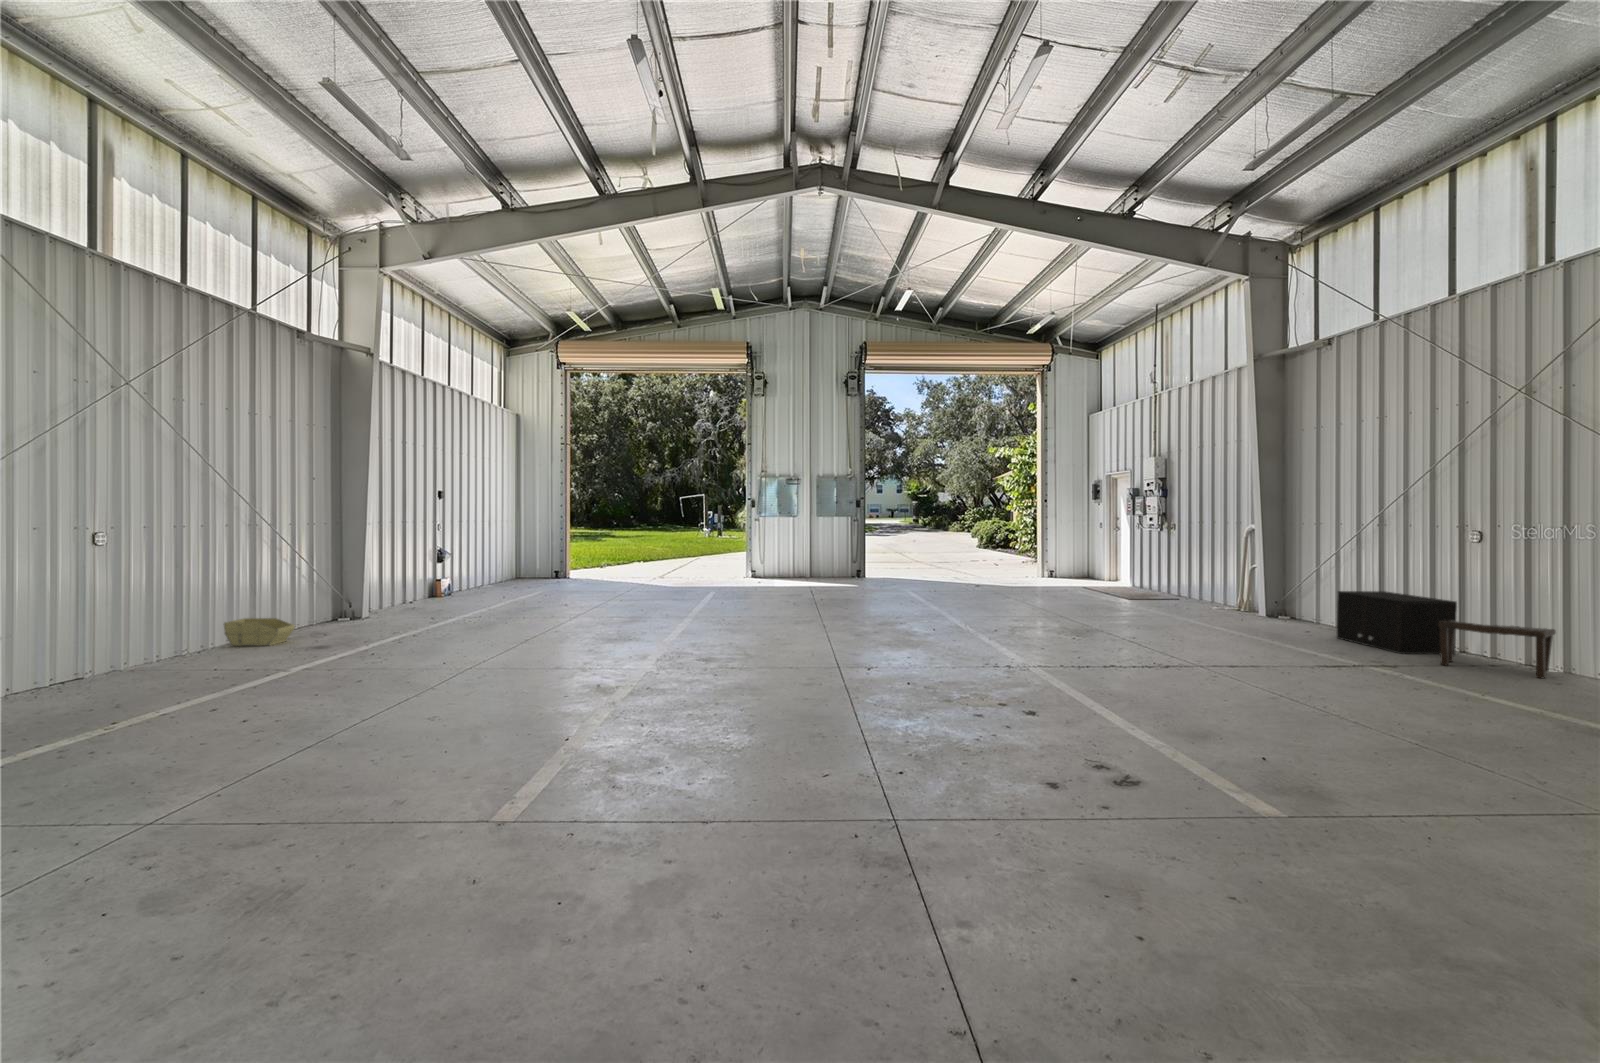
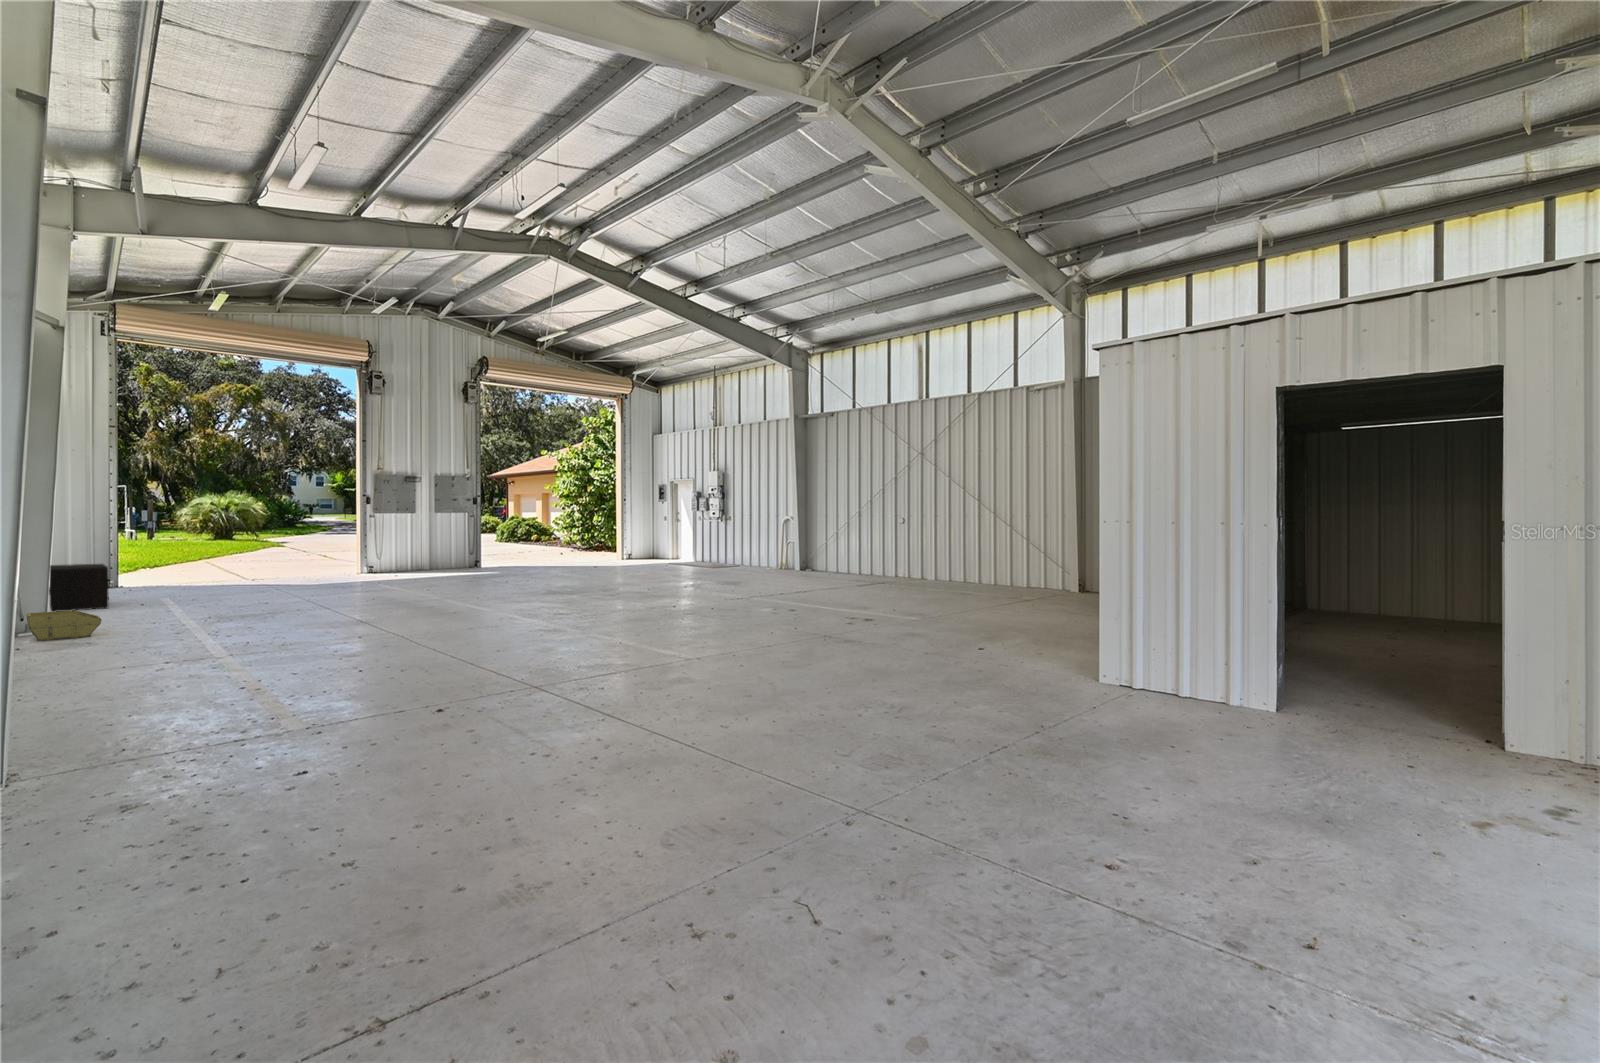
storage cabinet: present [1337,591,1457,654] -> present [49,564,109,612]
bench: present [1439,620,1556,678] -> none [894,562,932,584]

